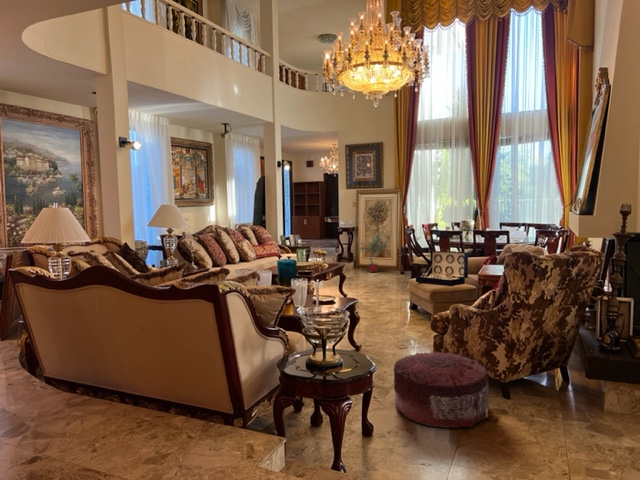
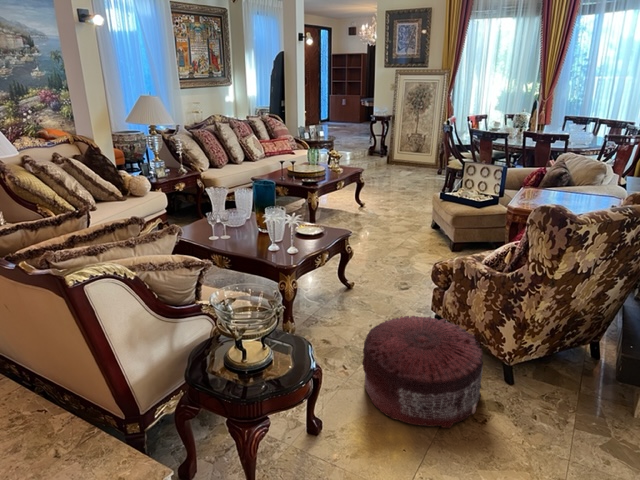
potted tree: present [358,231,390,273] -> none [390,119,429,170]

